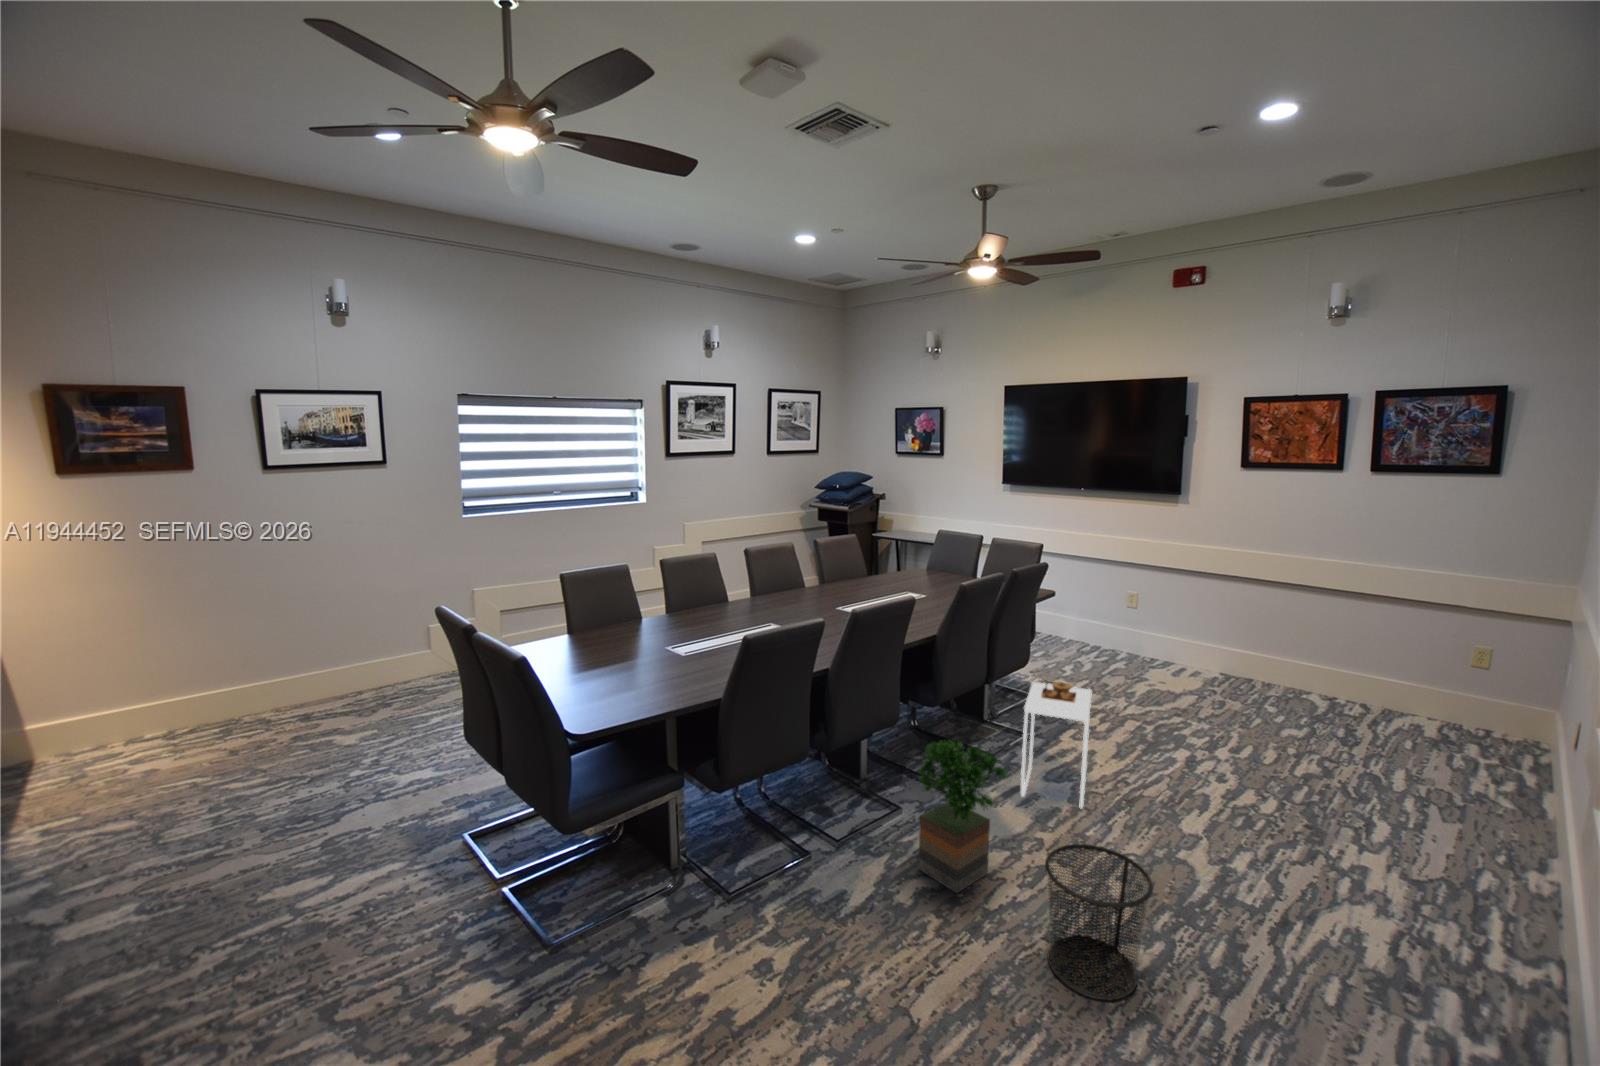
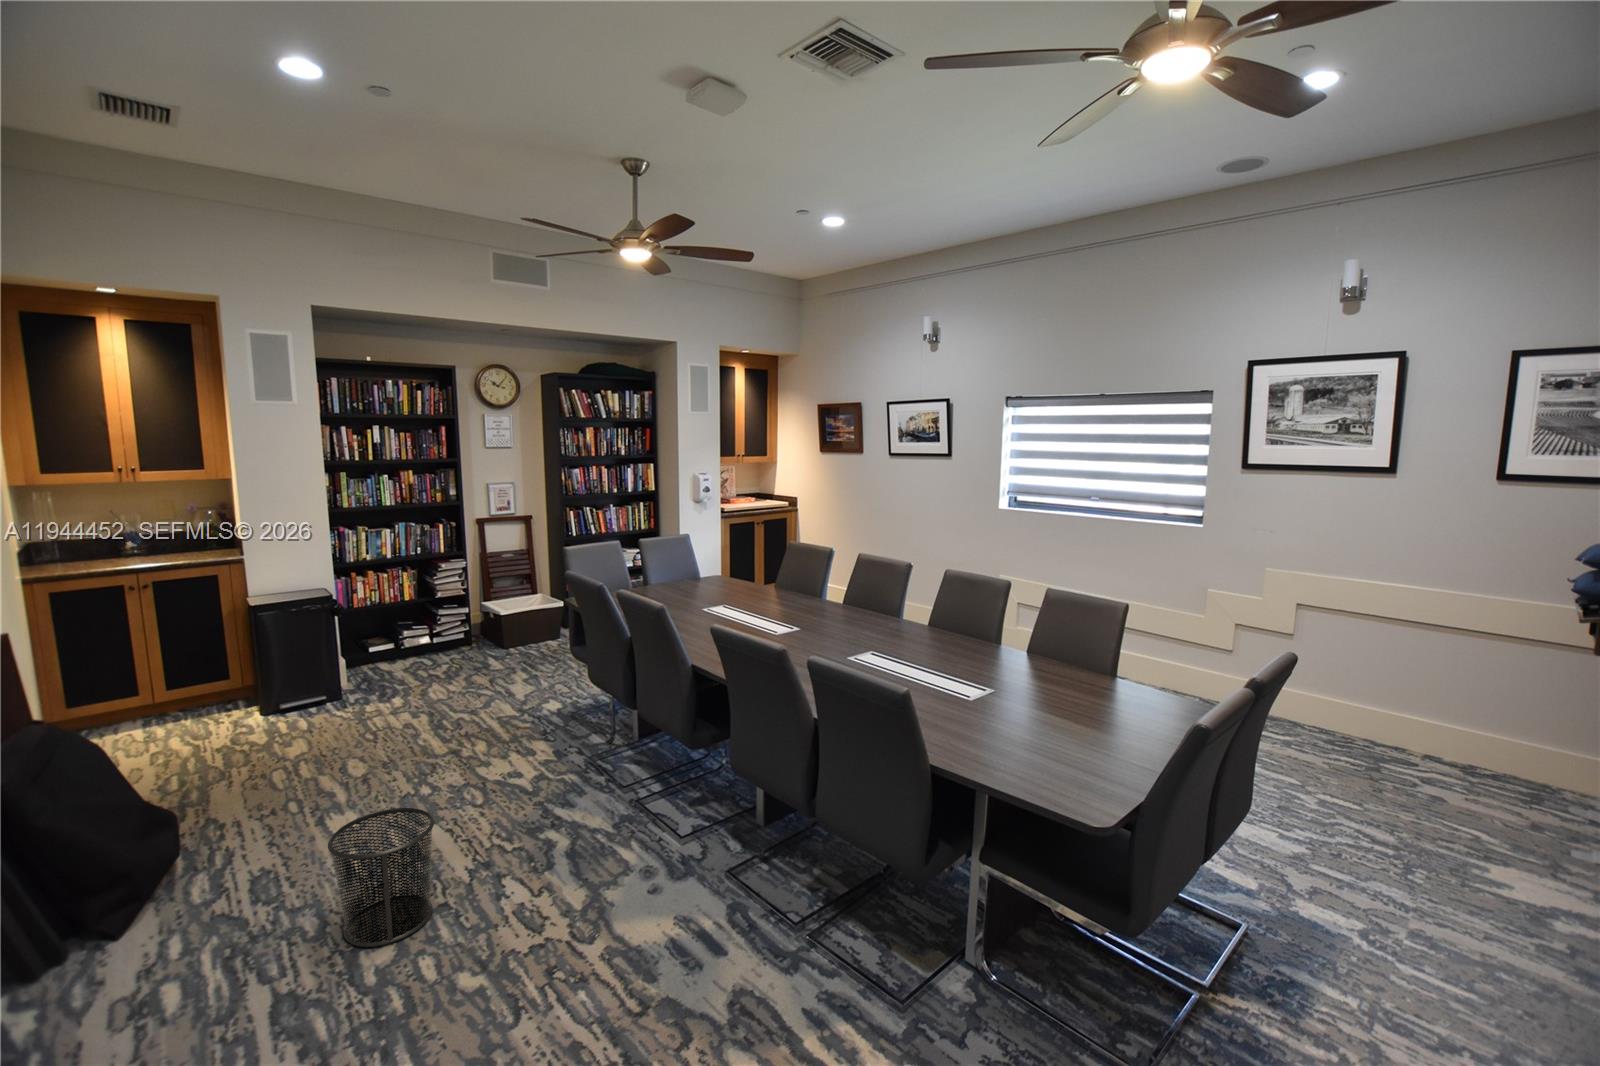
side table: present [1021,681,1091,808] -> none [618,808,769,1026]
potted tree: present [919,741,1007,893] -> none [504,731,606,885]

